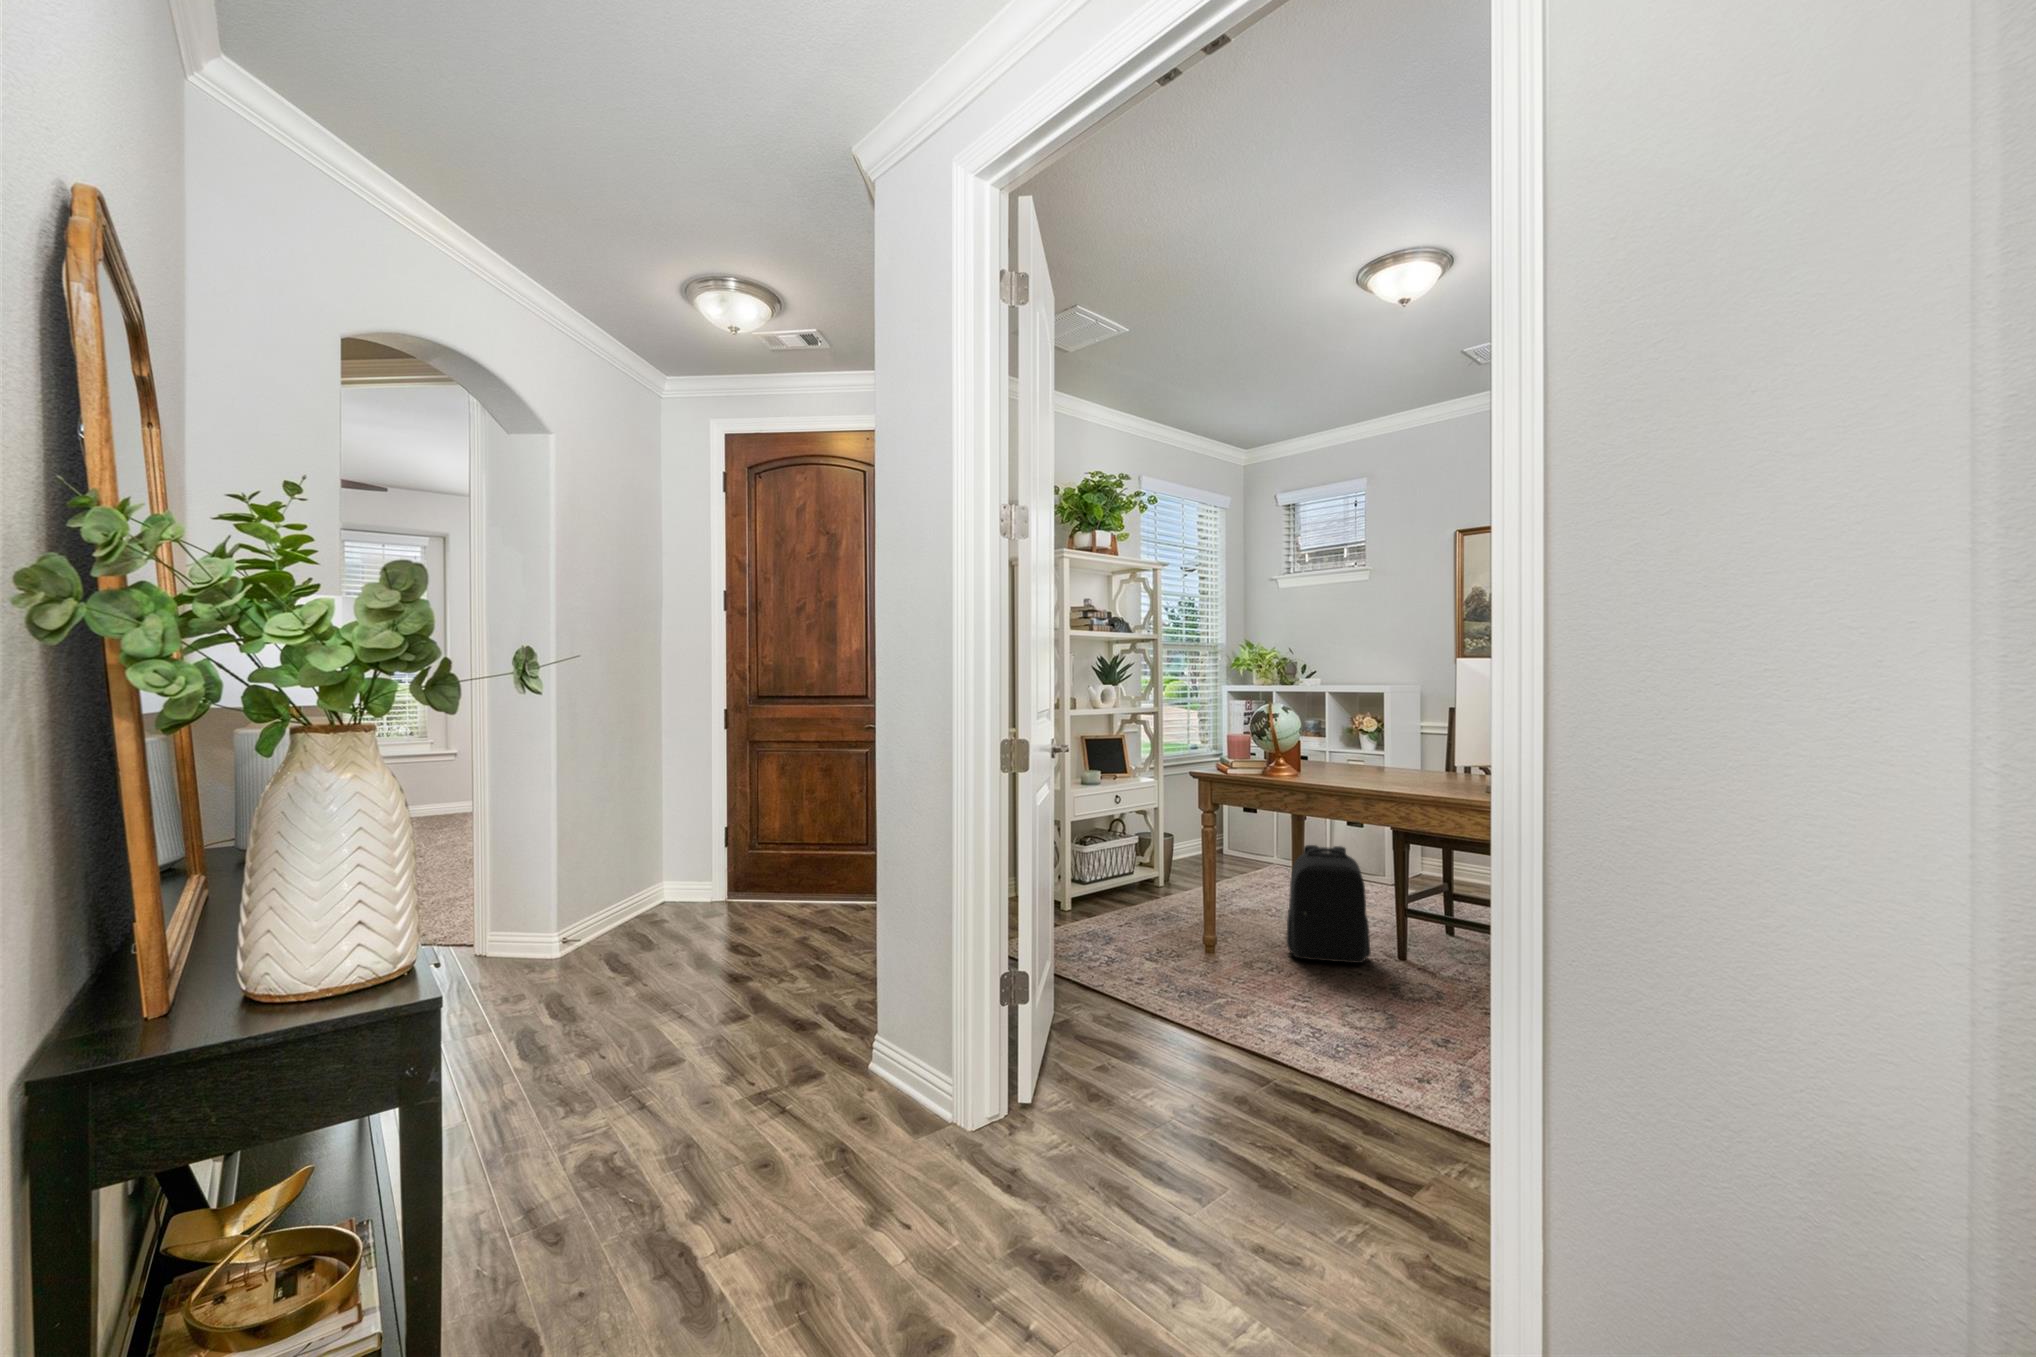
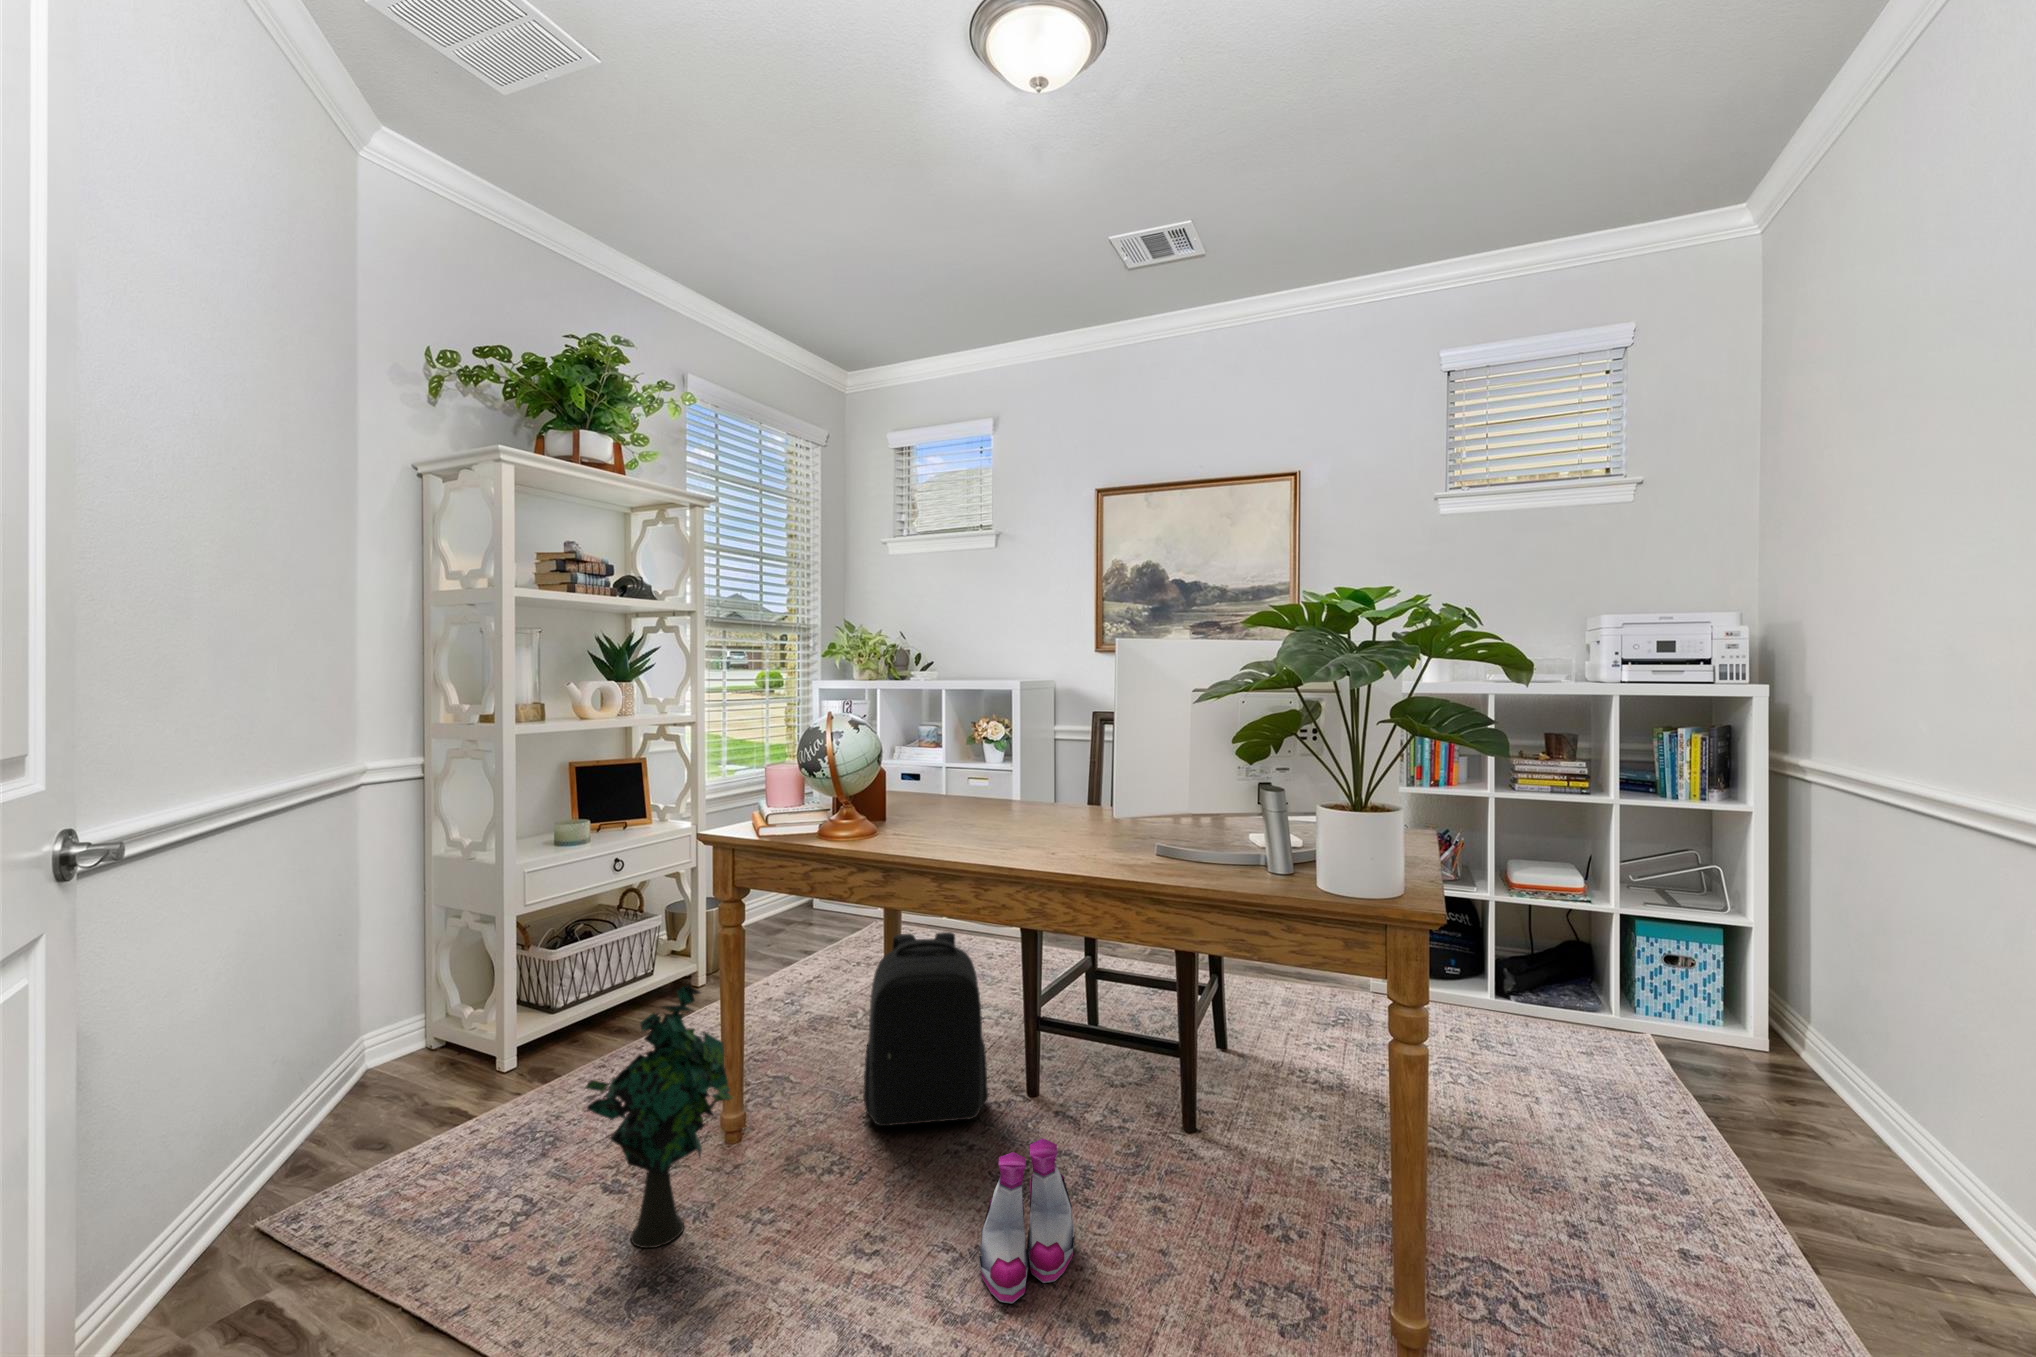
decorative plant: none [1143,848,1219,984] -> present [586,985,732,1248]
boots: none [1368,952,1430,1031] -> present [979,1138,1075,1304]

